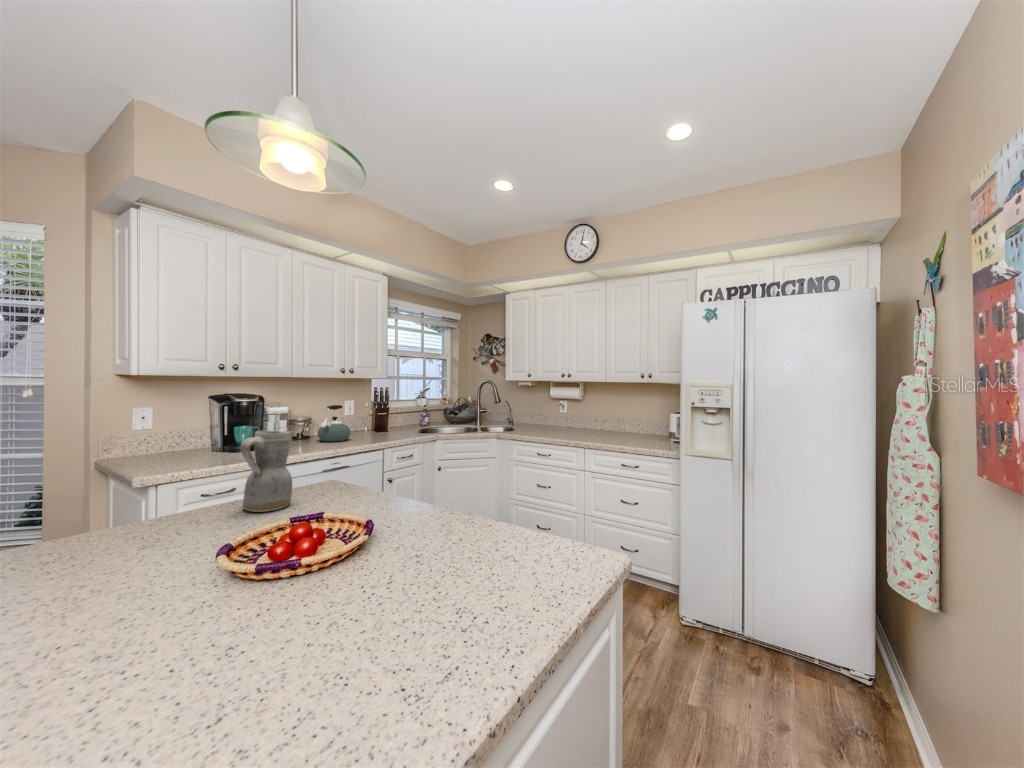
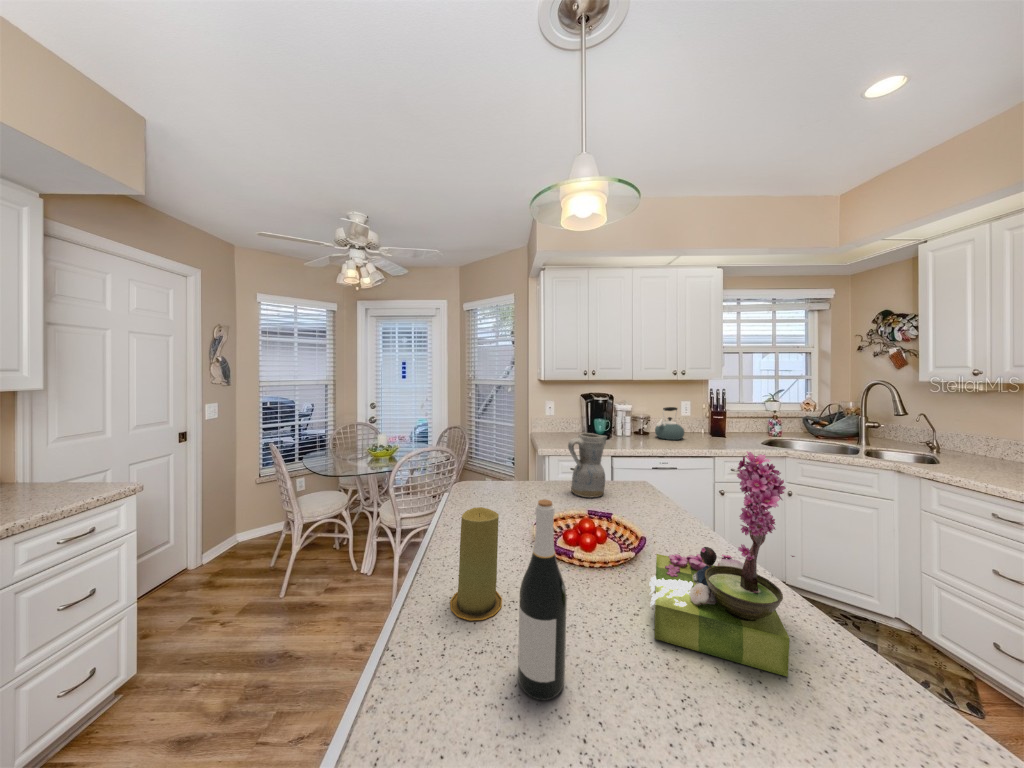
flower arrangement: none [391,411,508,595] -> present [649,451,795,677]
wine bottle: none [297,467,359,701] -> present [518,499,567,700]
candle: none [120,524,223,697] -> present [450,507,502,621]

